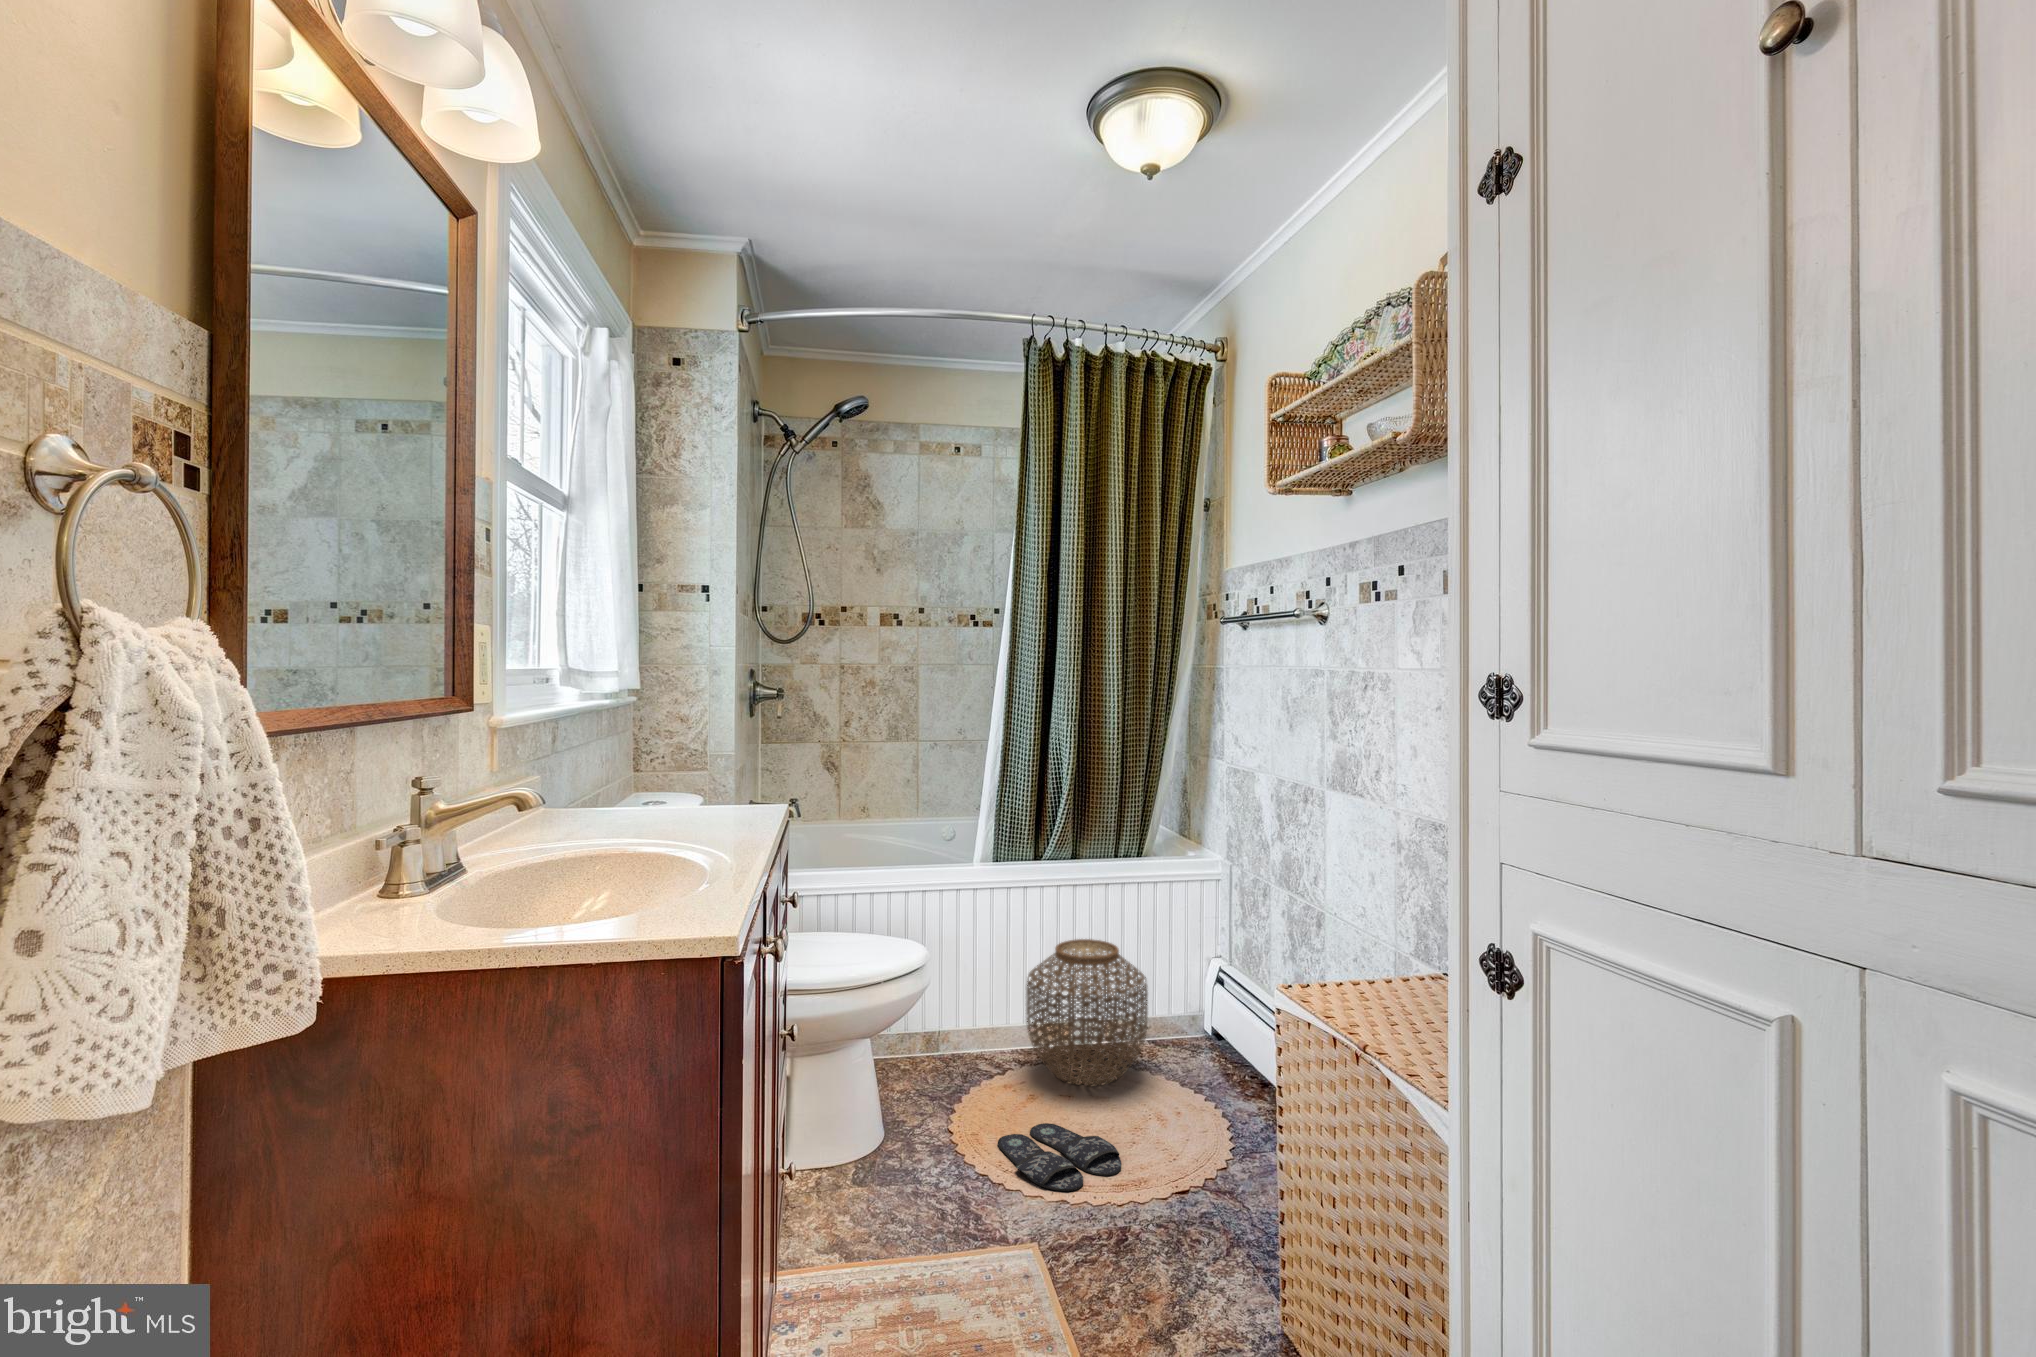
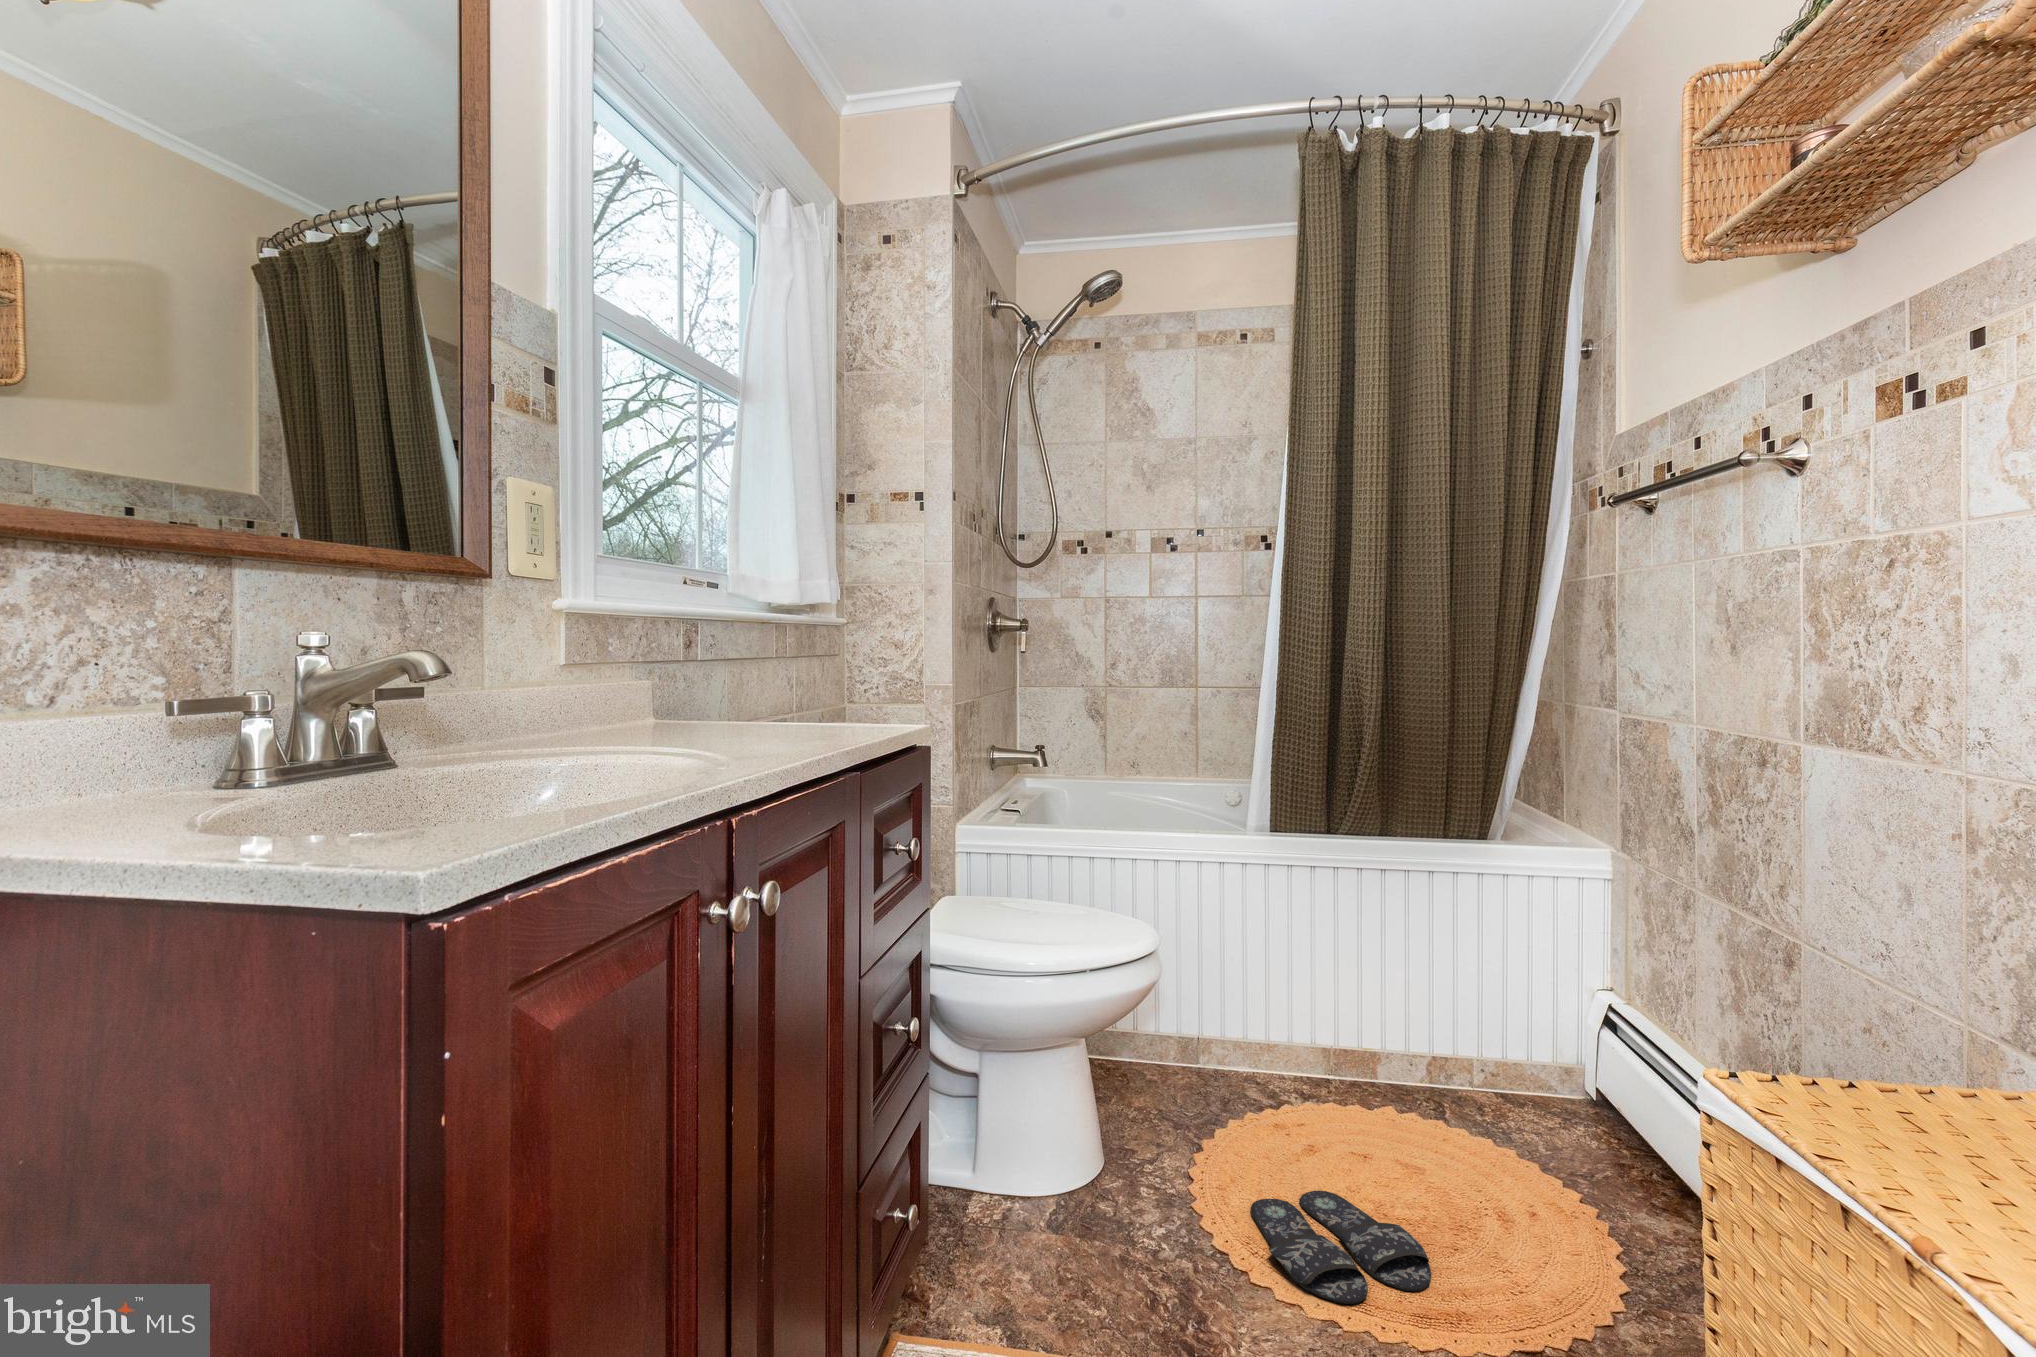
woven basket: present [1026,939,1148,1085] -> none [1309,943,1488,1147]

